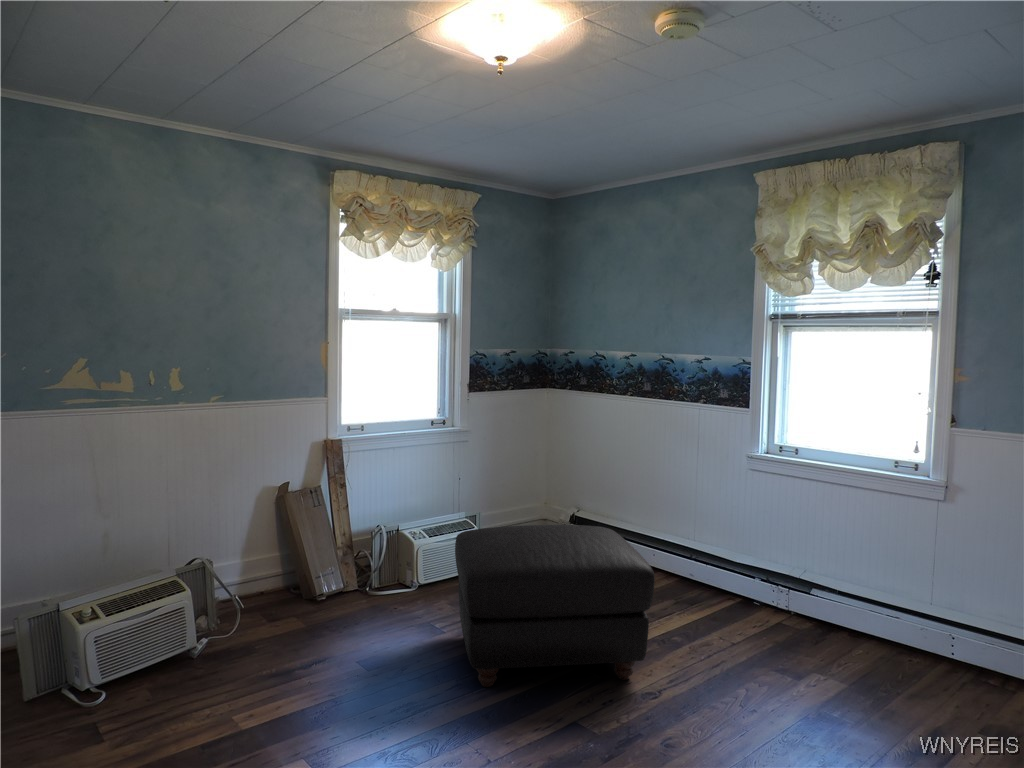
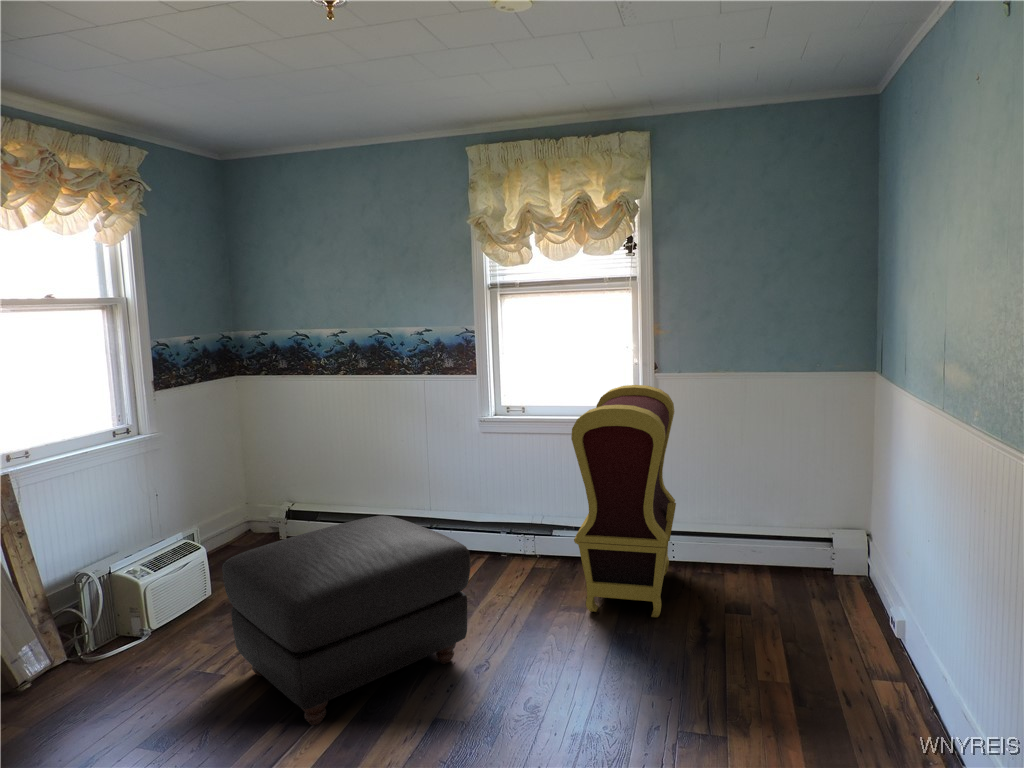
armchair: none [792,439,971,713] -> present [571,385,676,617]

